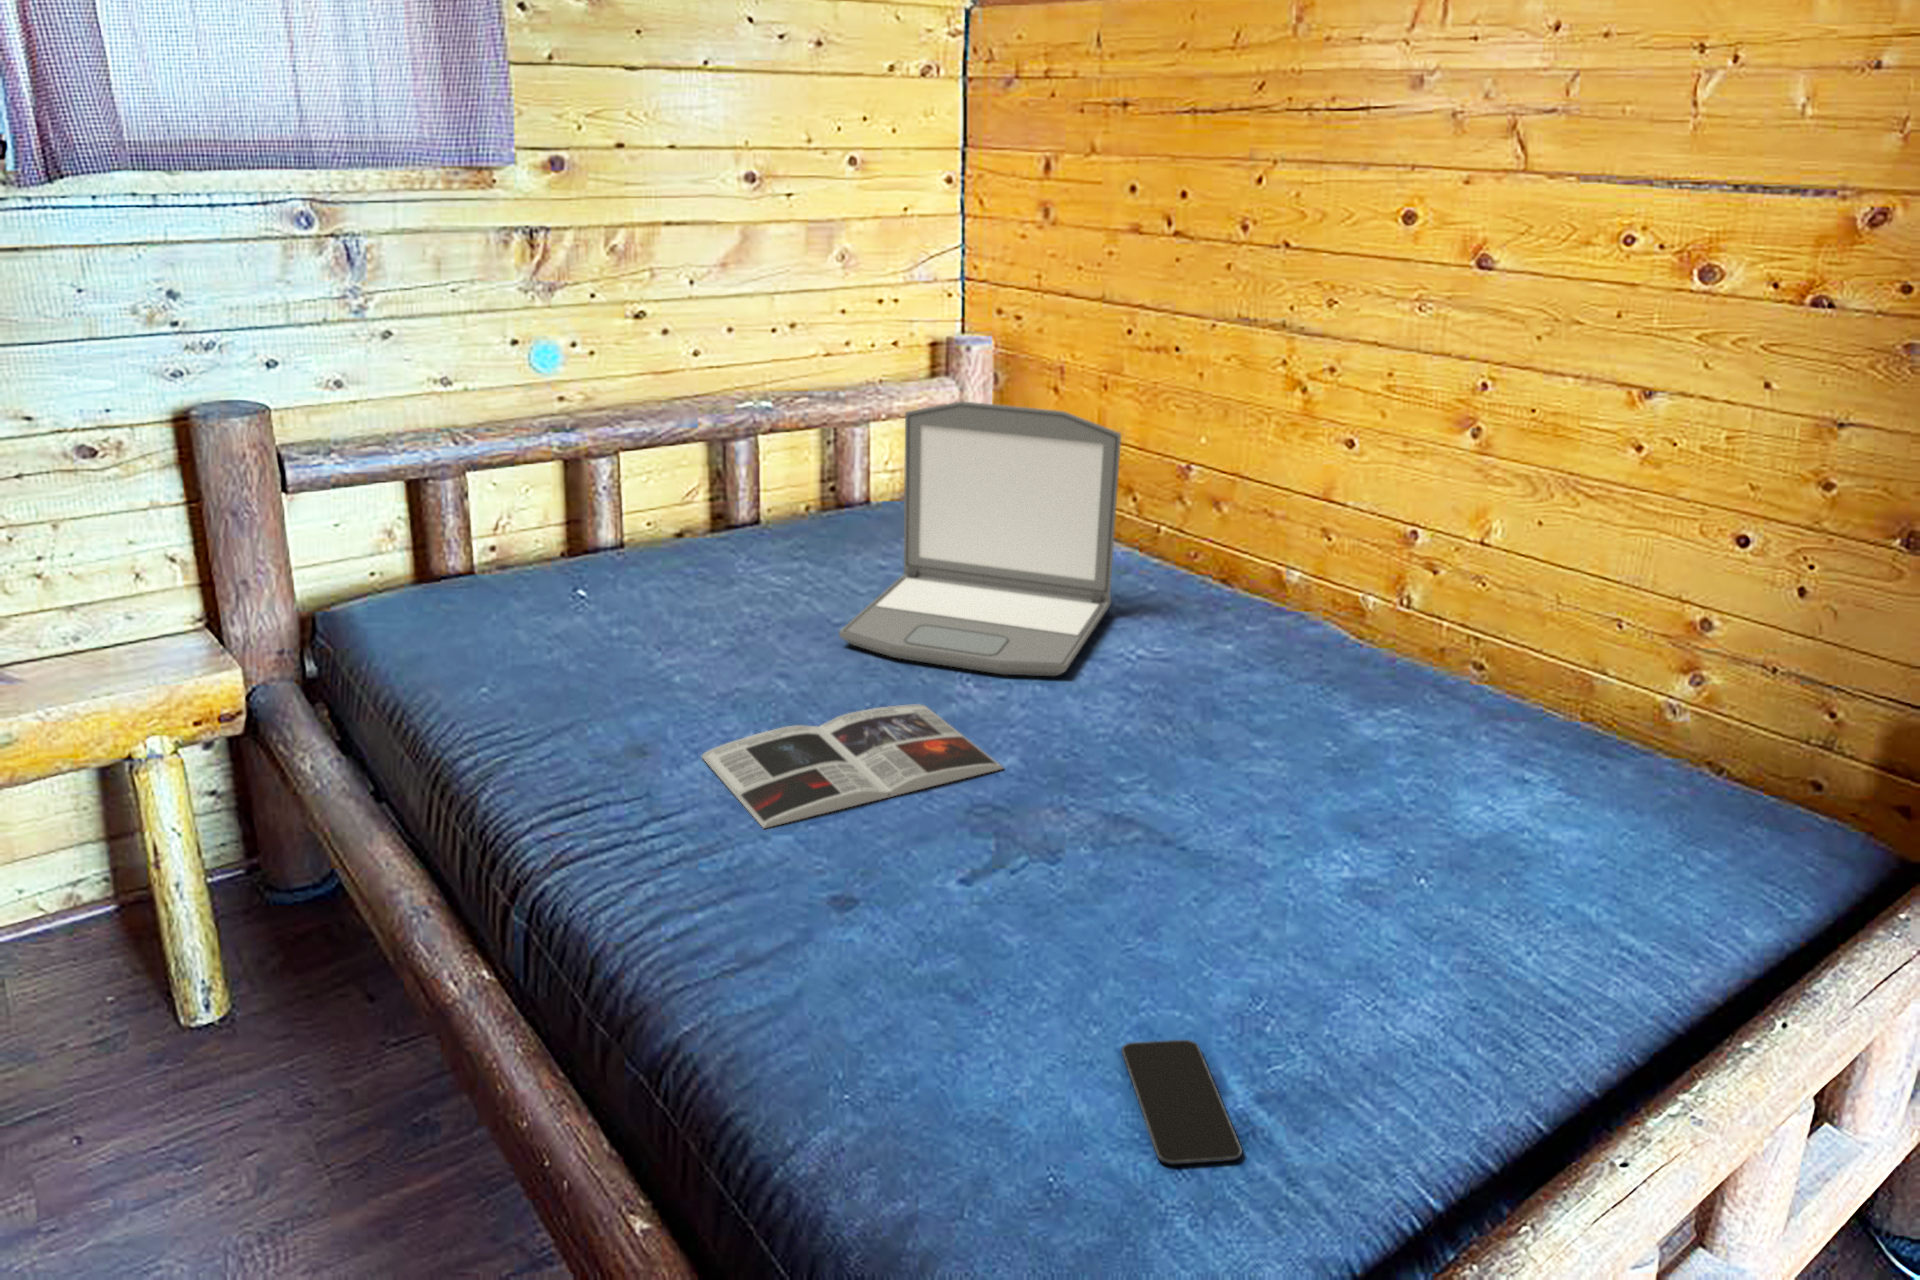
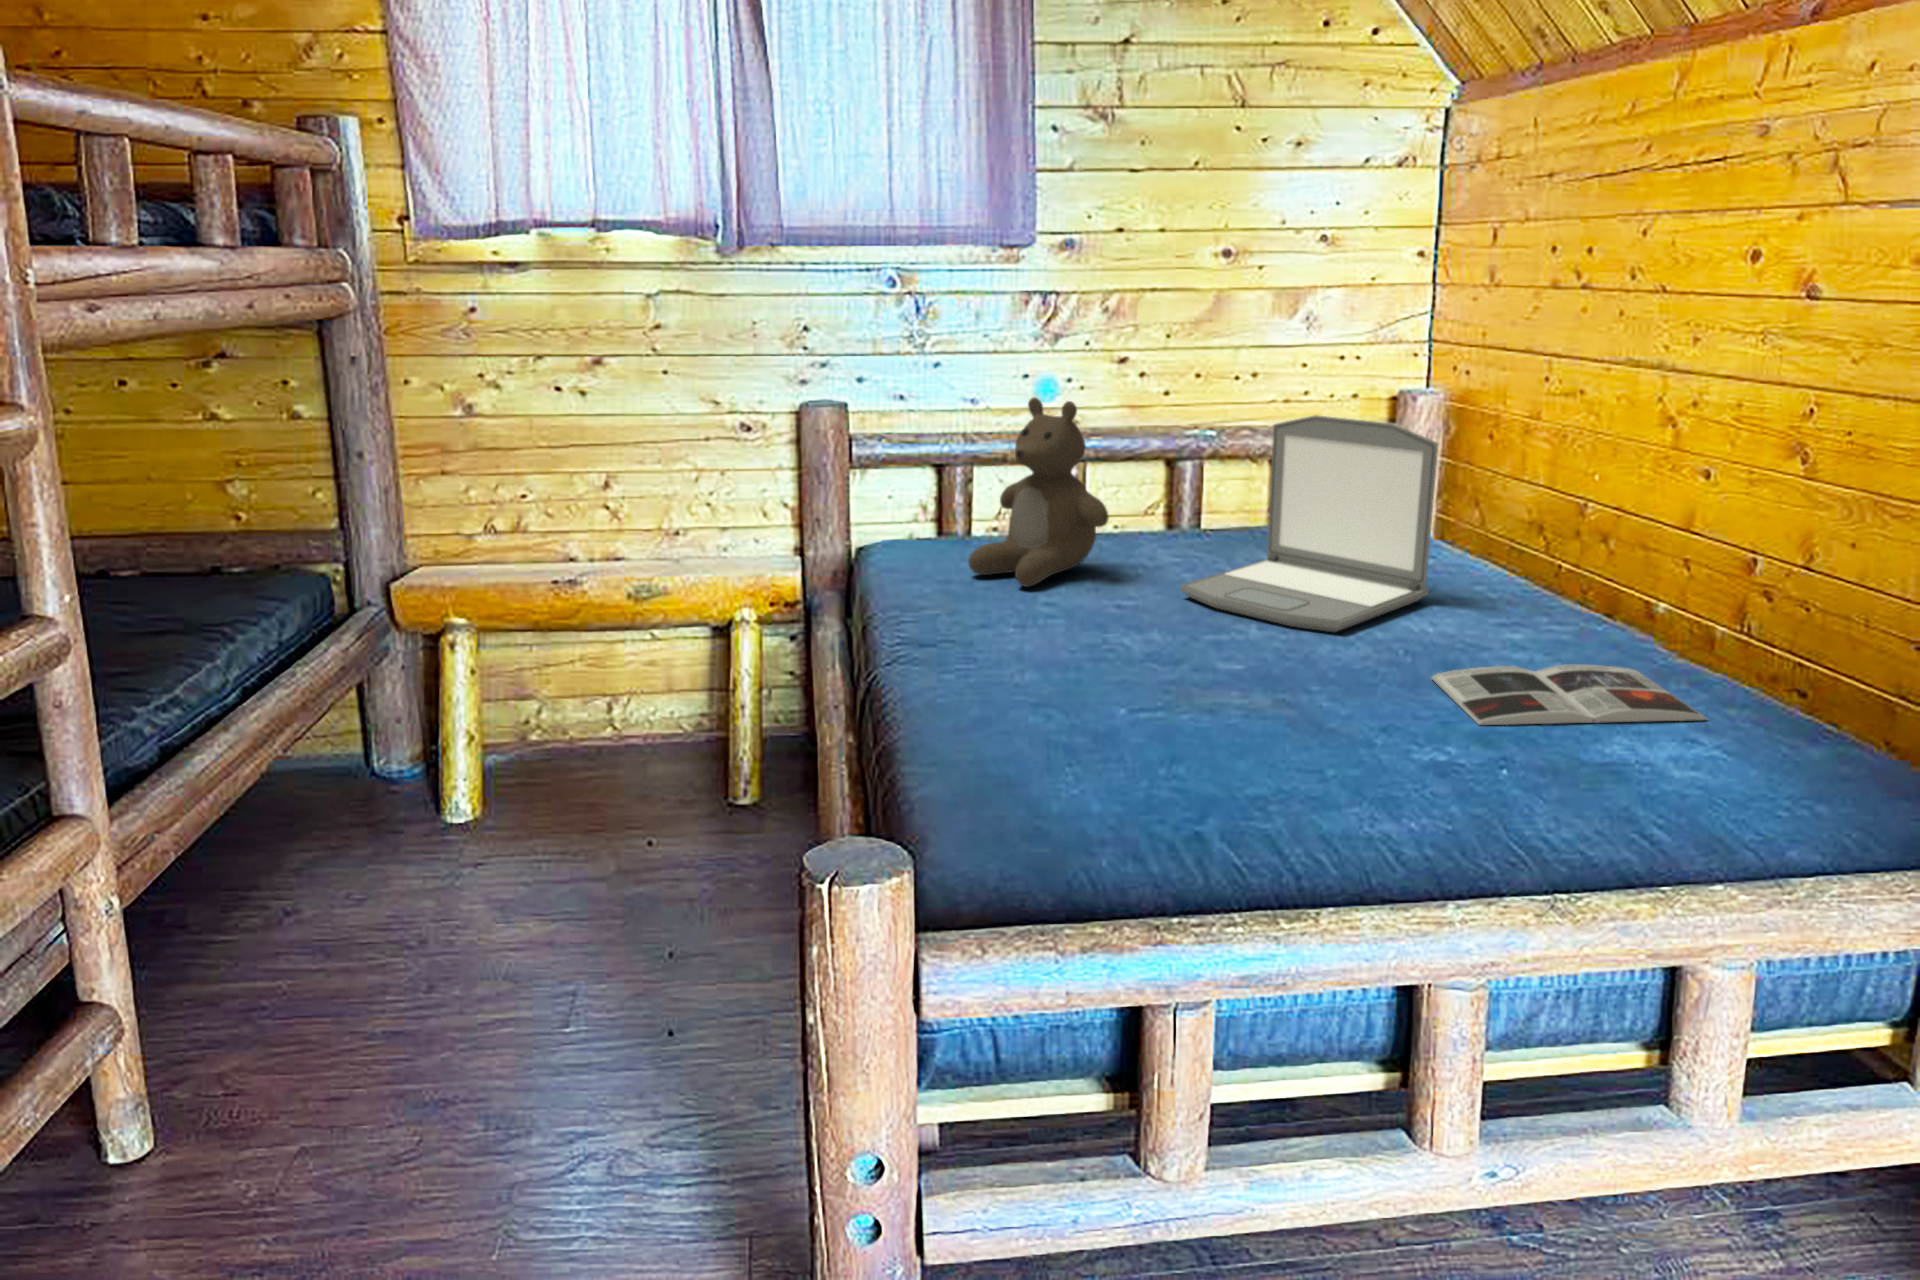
teddy bear: none [533,394,724,657] -> present [968,397,1109,587]
magazine: present [702,705,1003,828] -> present [1432,665,1707,725]
smartphone: present [1122,1040,1242,1165] -> none [1118,810,1207,872]

